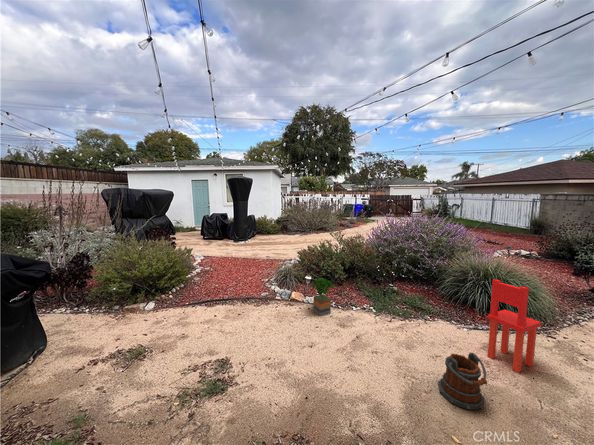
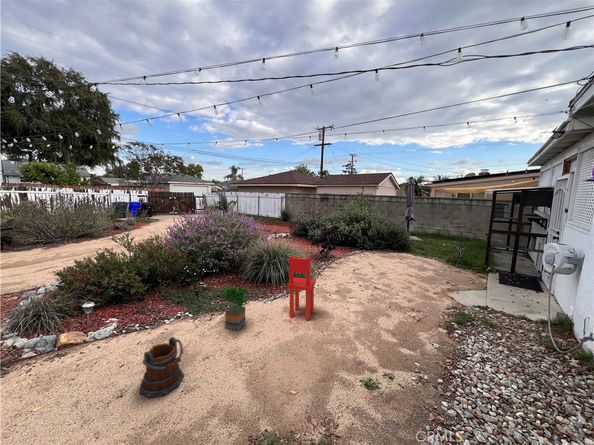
potted tree: present [312,278,335,316] -> present [225,287,250,330]
bucket: present [438,353,487,410] -> present [140,337,184,397]

